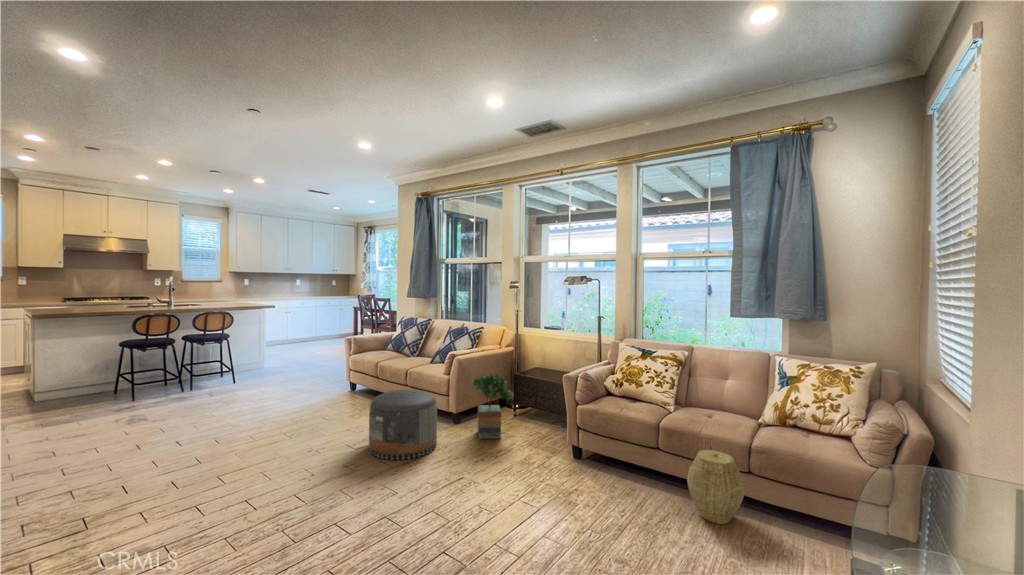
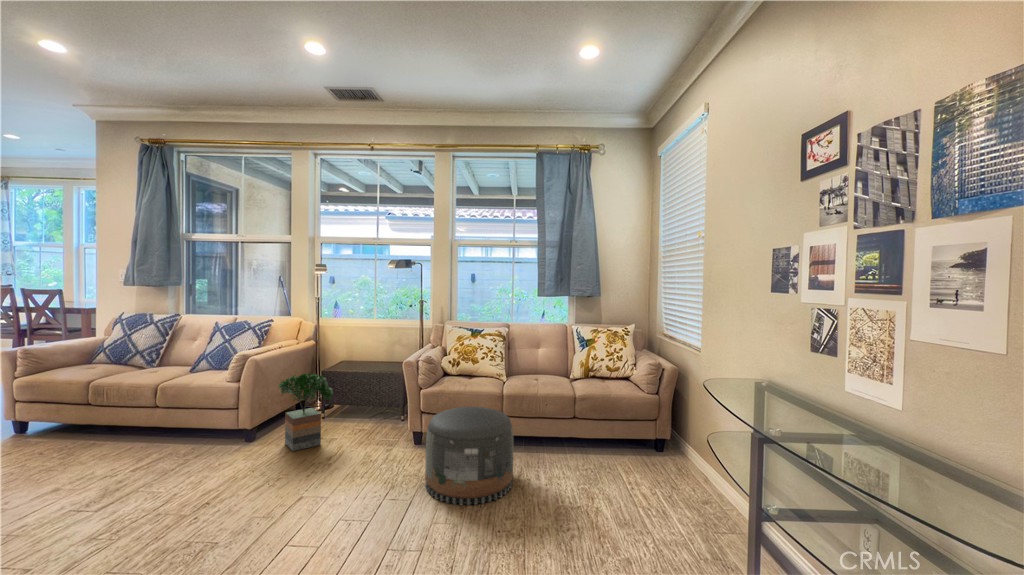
pouf: present [369,390,437,460] -> present [425,407,513,505]
woven basket: present [687,450,744,524] -> none [532,406,575,465]

